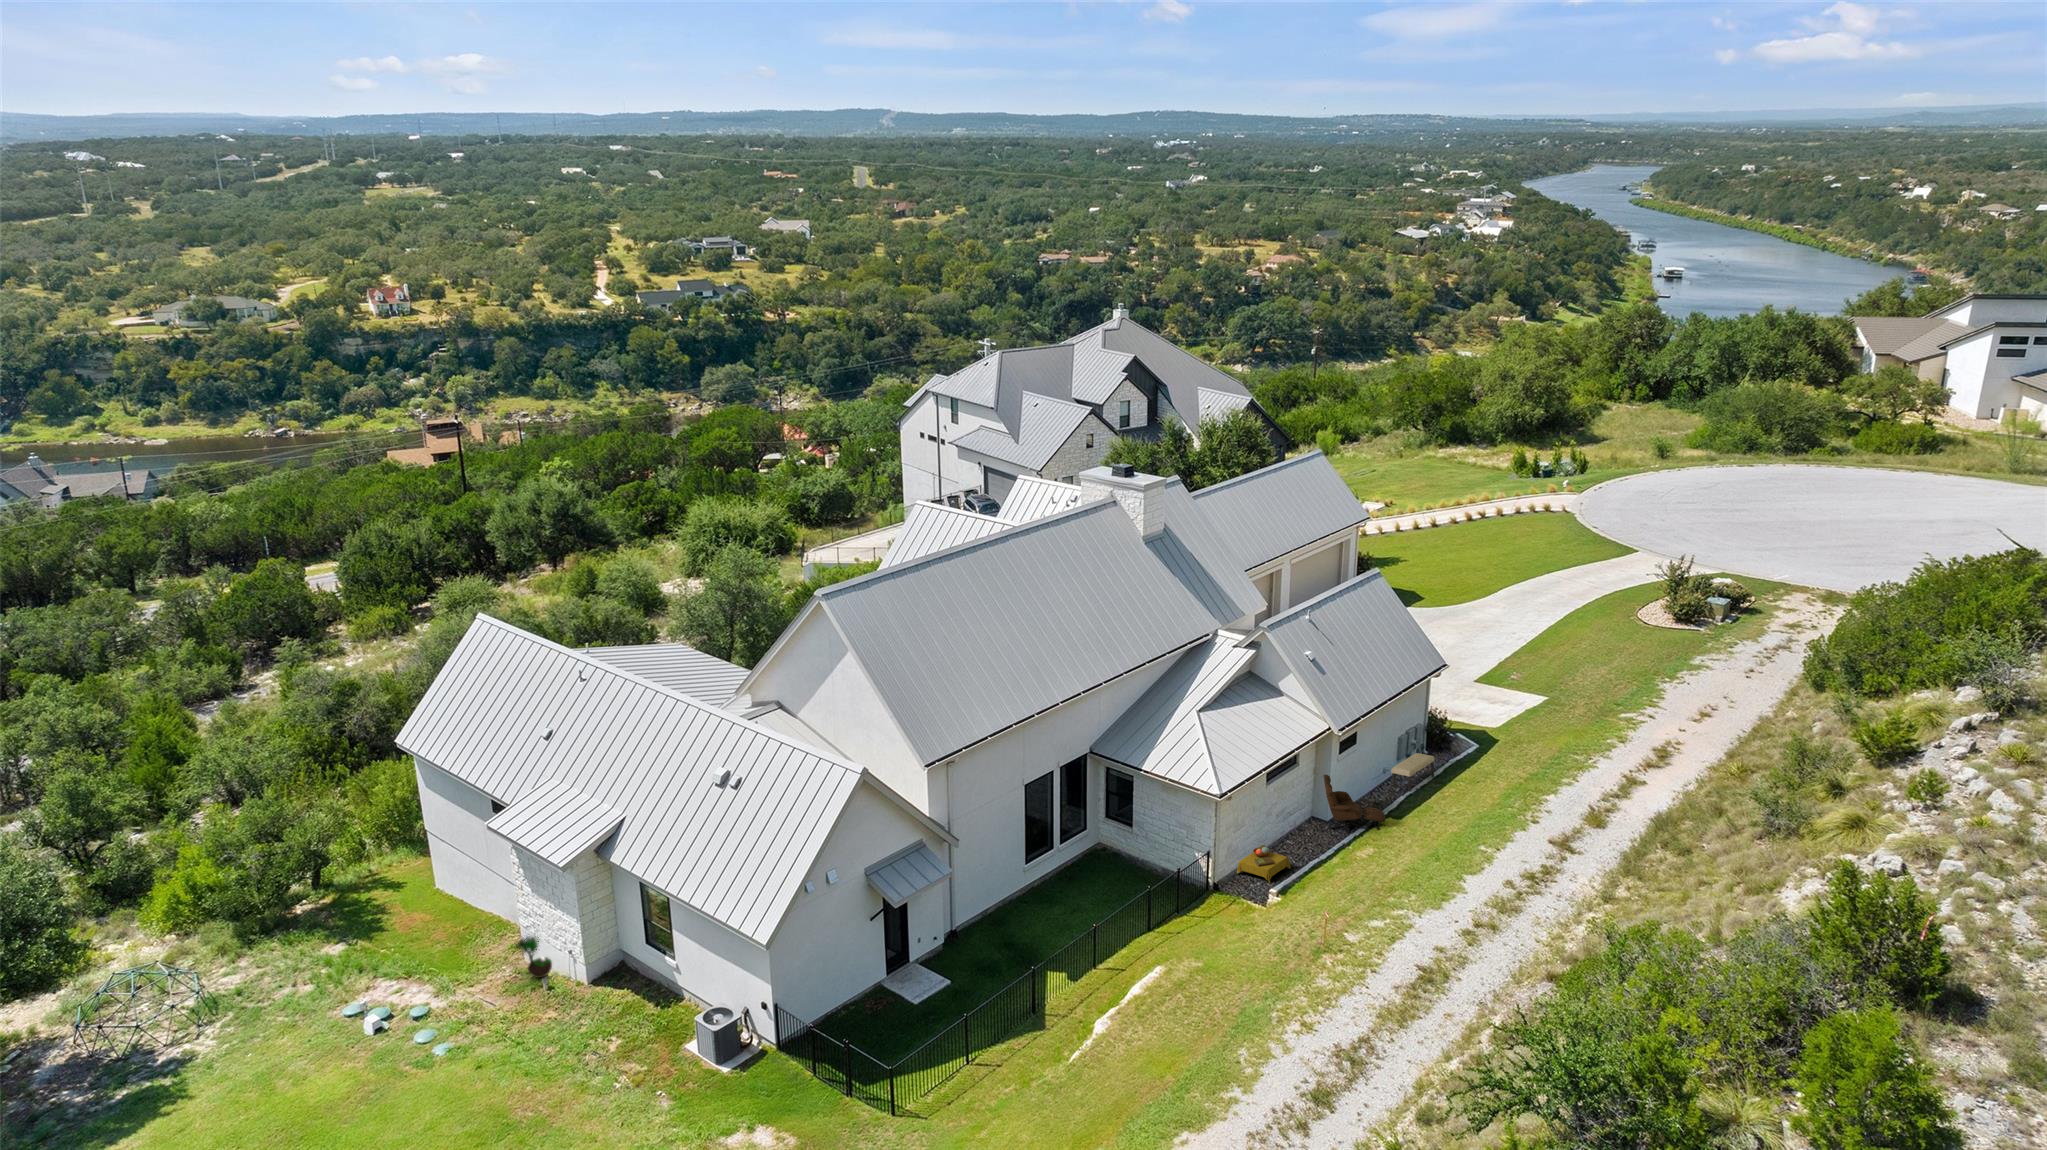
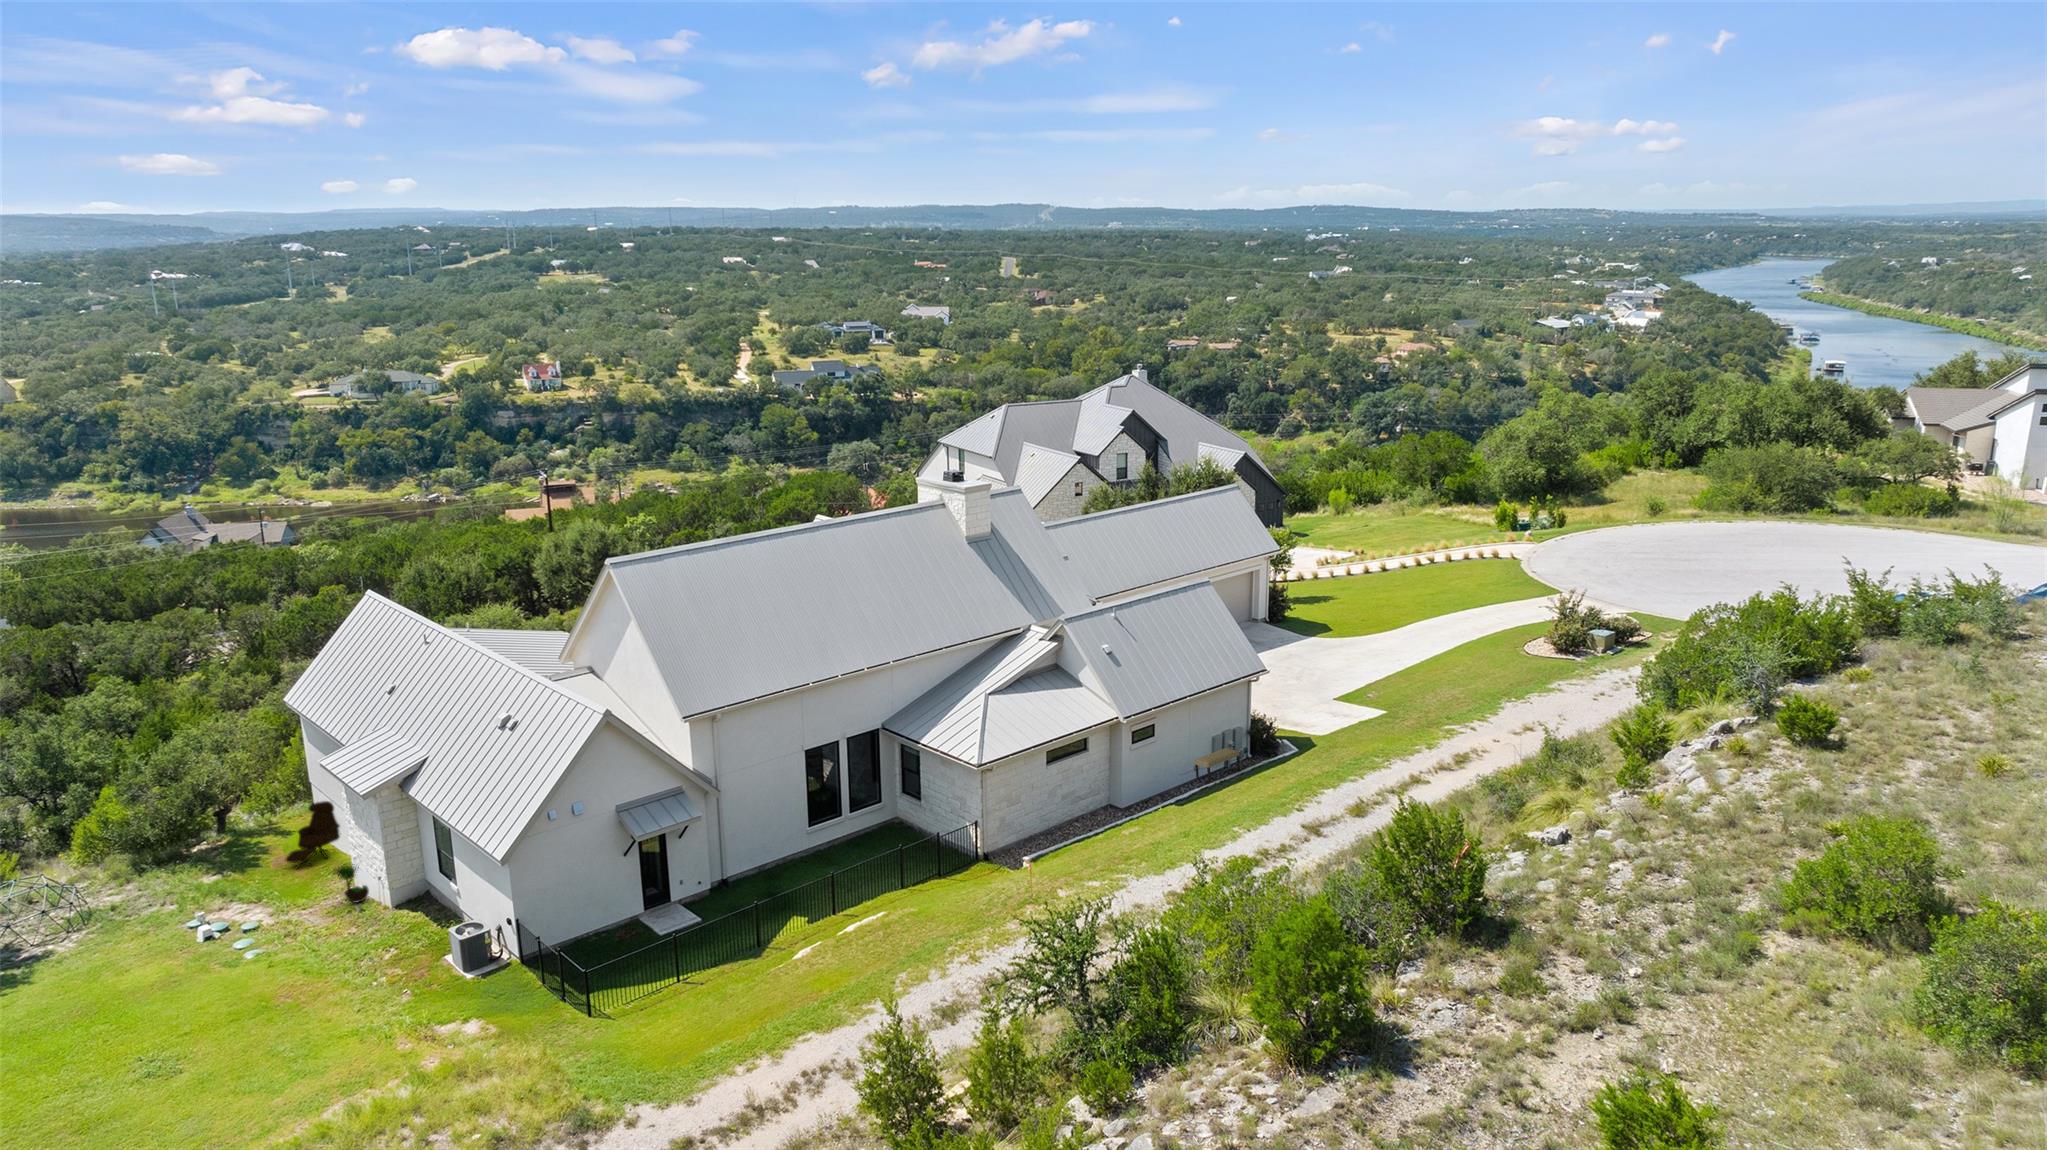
lounge chair: present [1324,775,1385,834] -> present [286,801,340,864]
side table: present [1237,845,1290,883] -> none [1011,818,1060,852]

